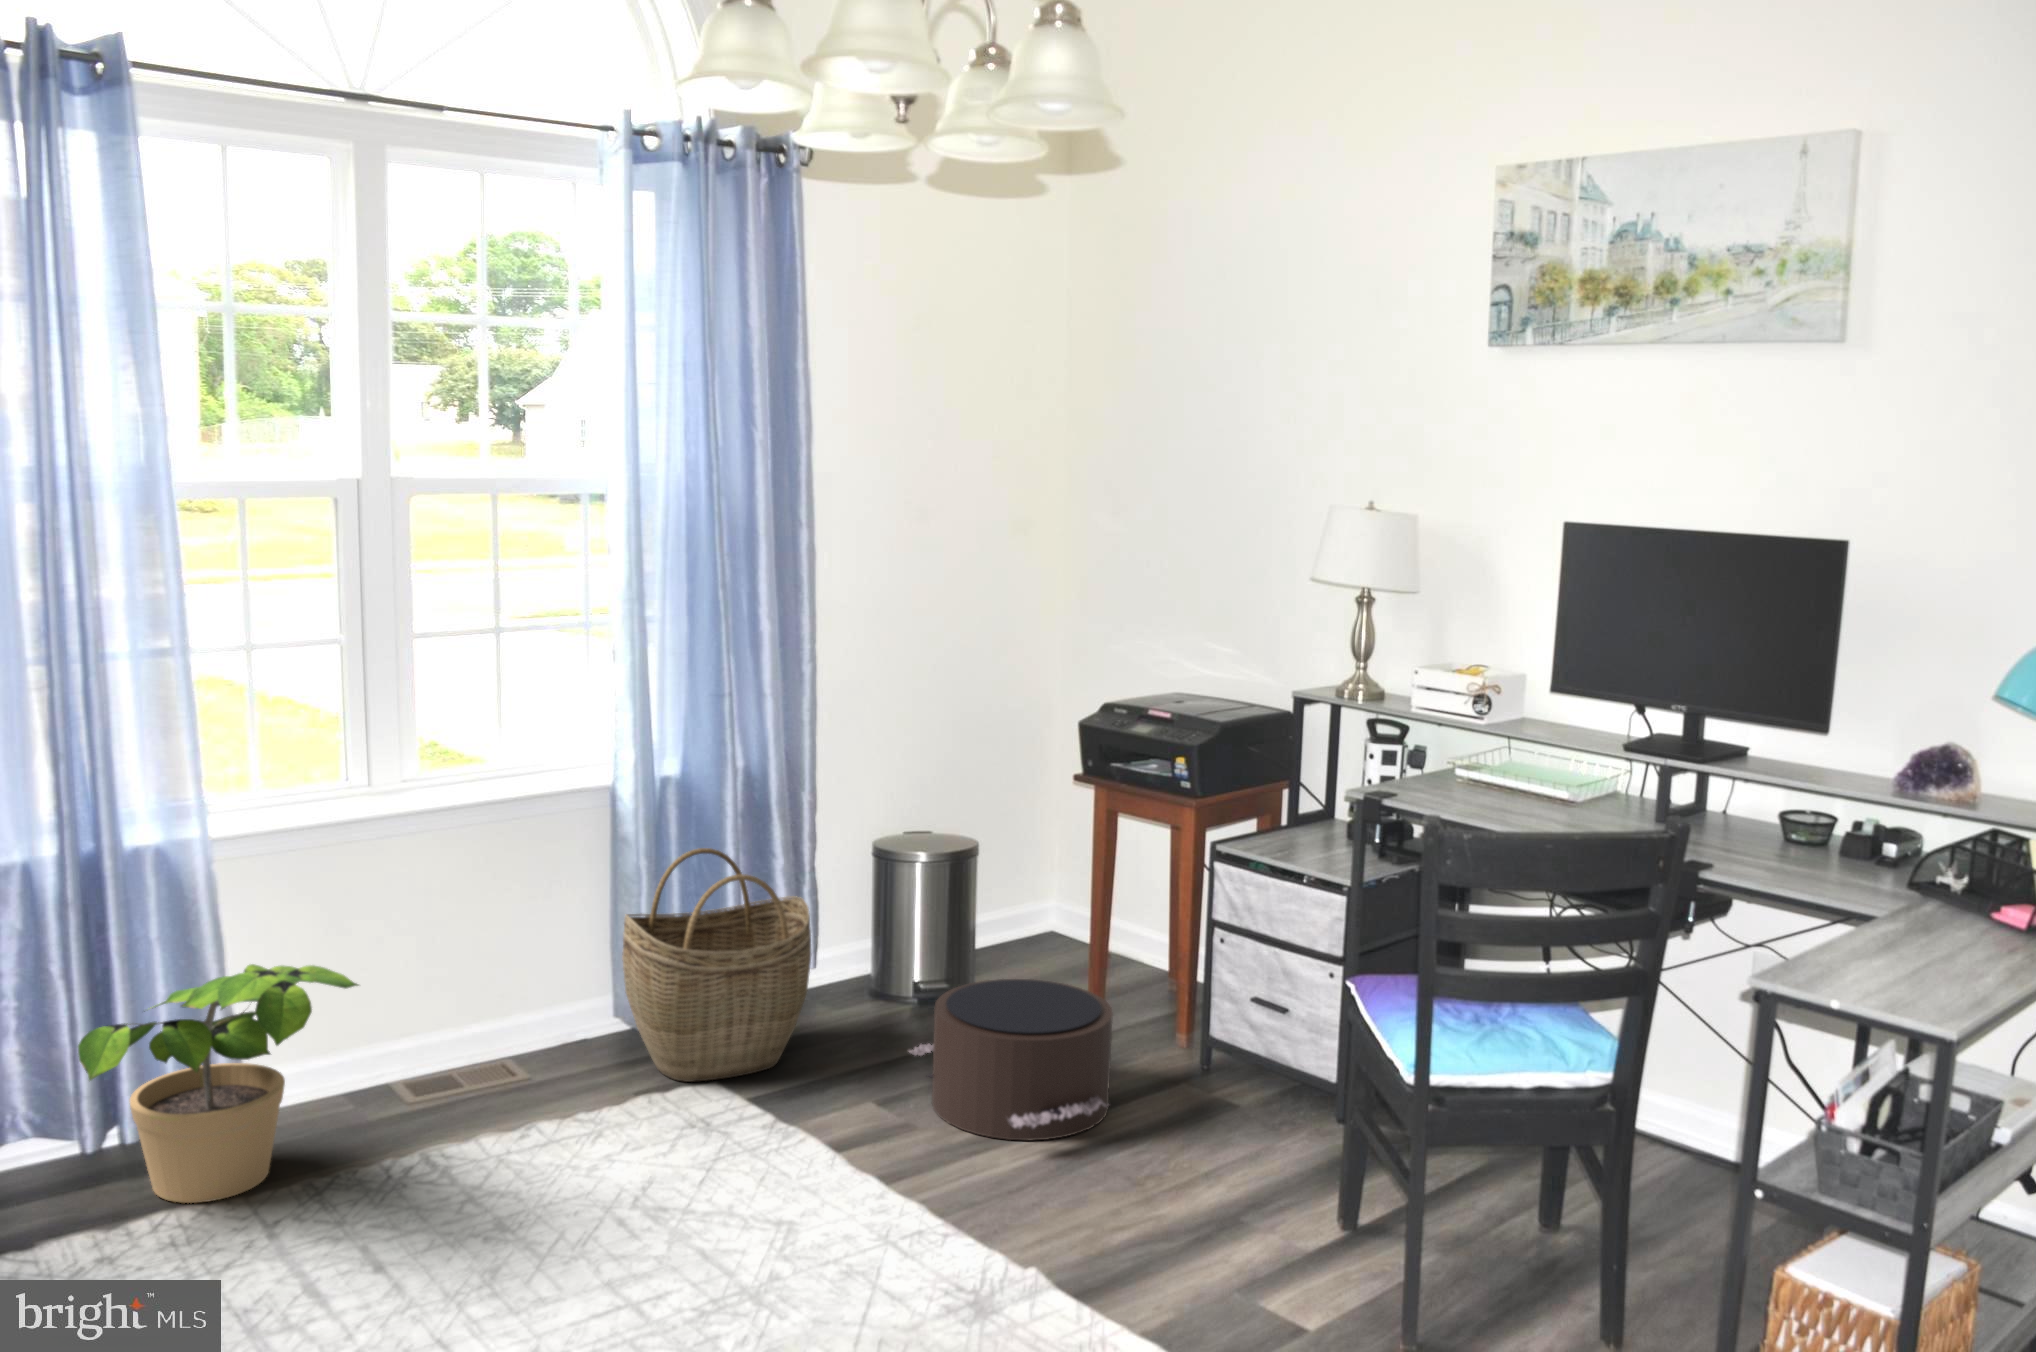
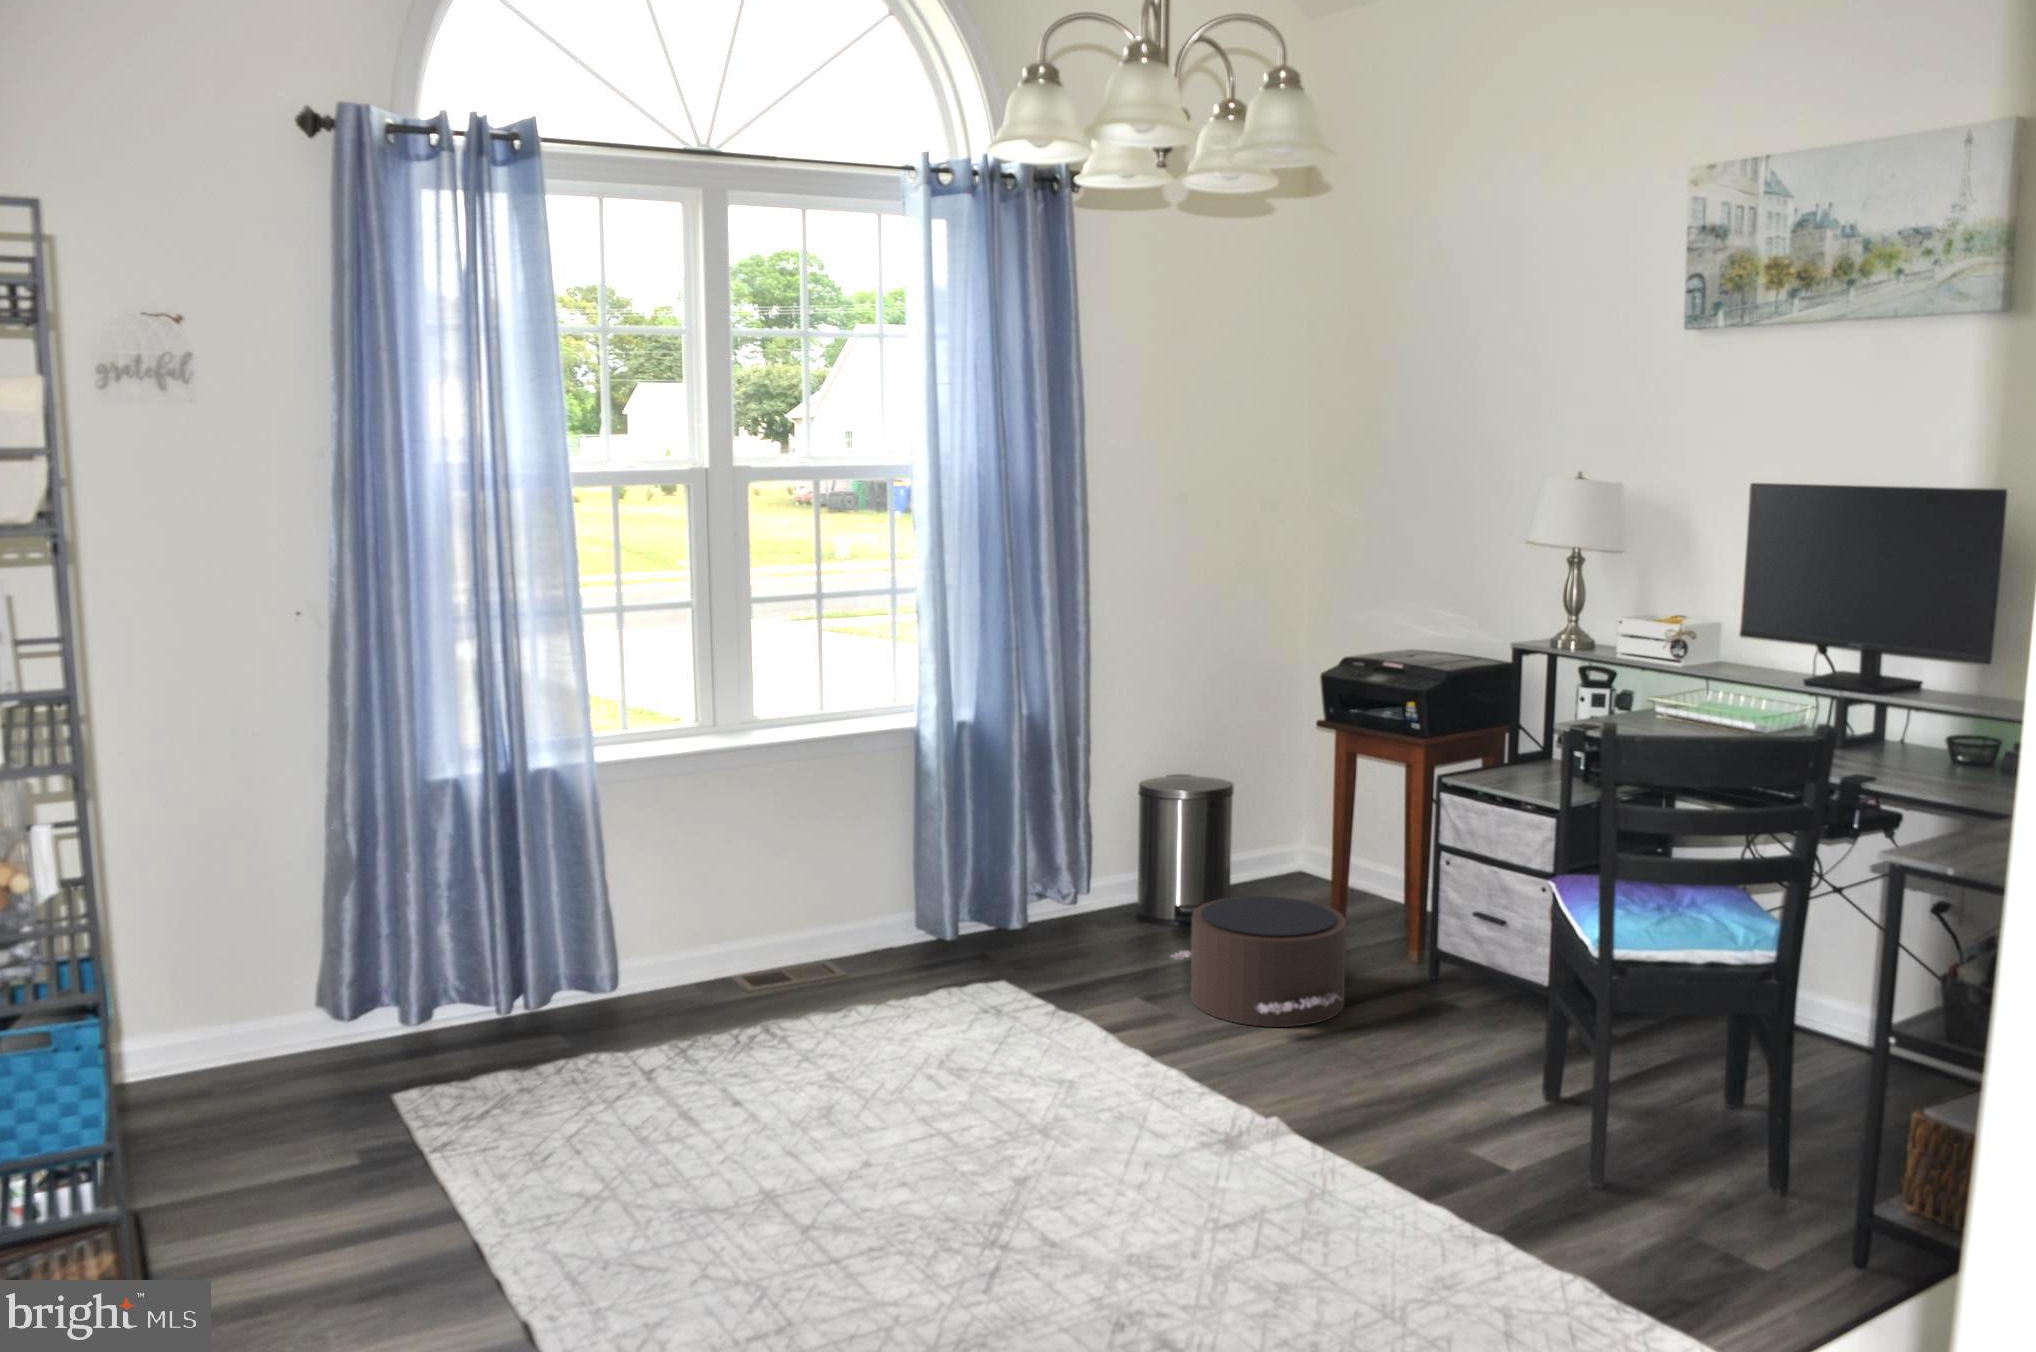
woven basket: present [622,848,811,1082] -> none [930,785,1086,978]
potted plant: present [78,964,358,1203] -> none [534,864,738,1050]

